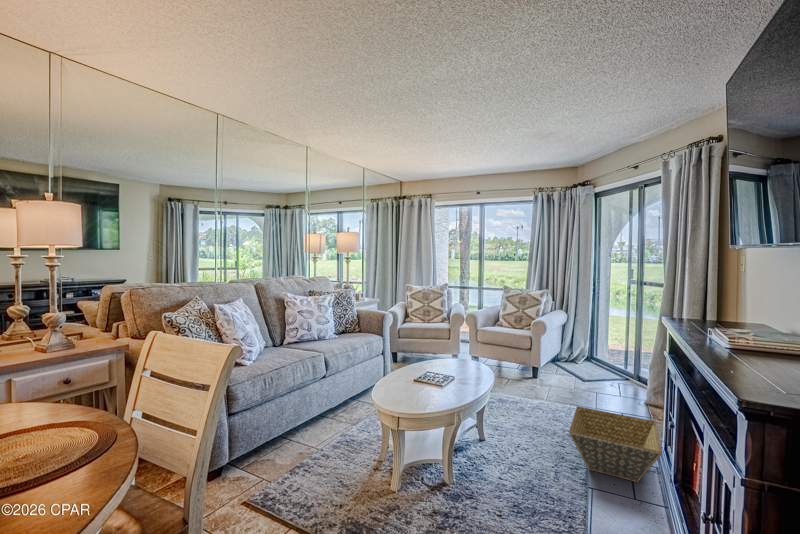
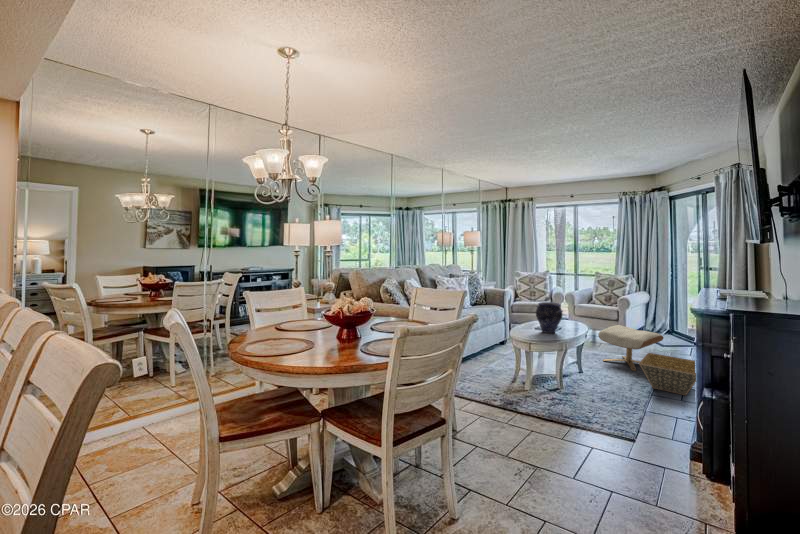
vase: none [416,334,456,386] -> present [536,302,563,333]
ottoman: none [508,360,593,432] -> present [598,325,664,371]

